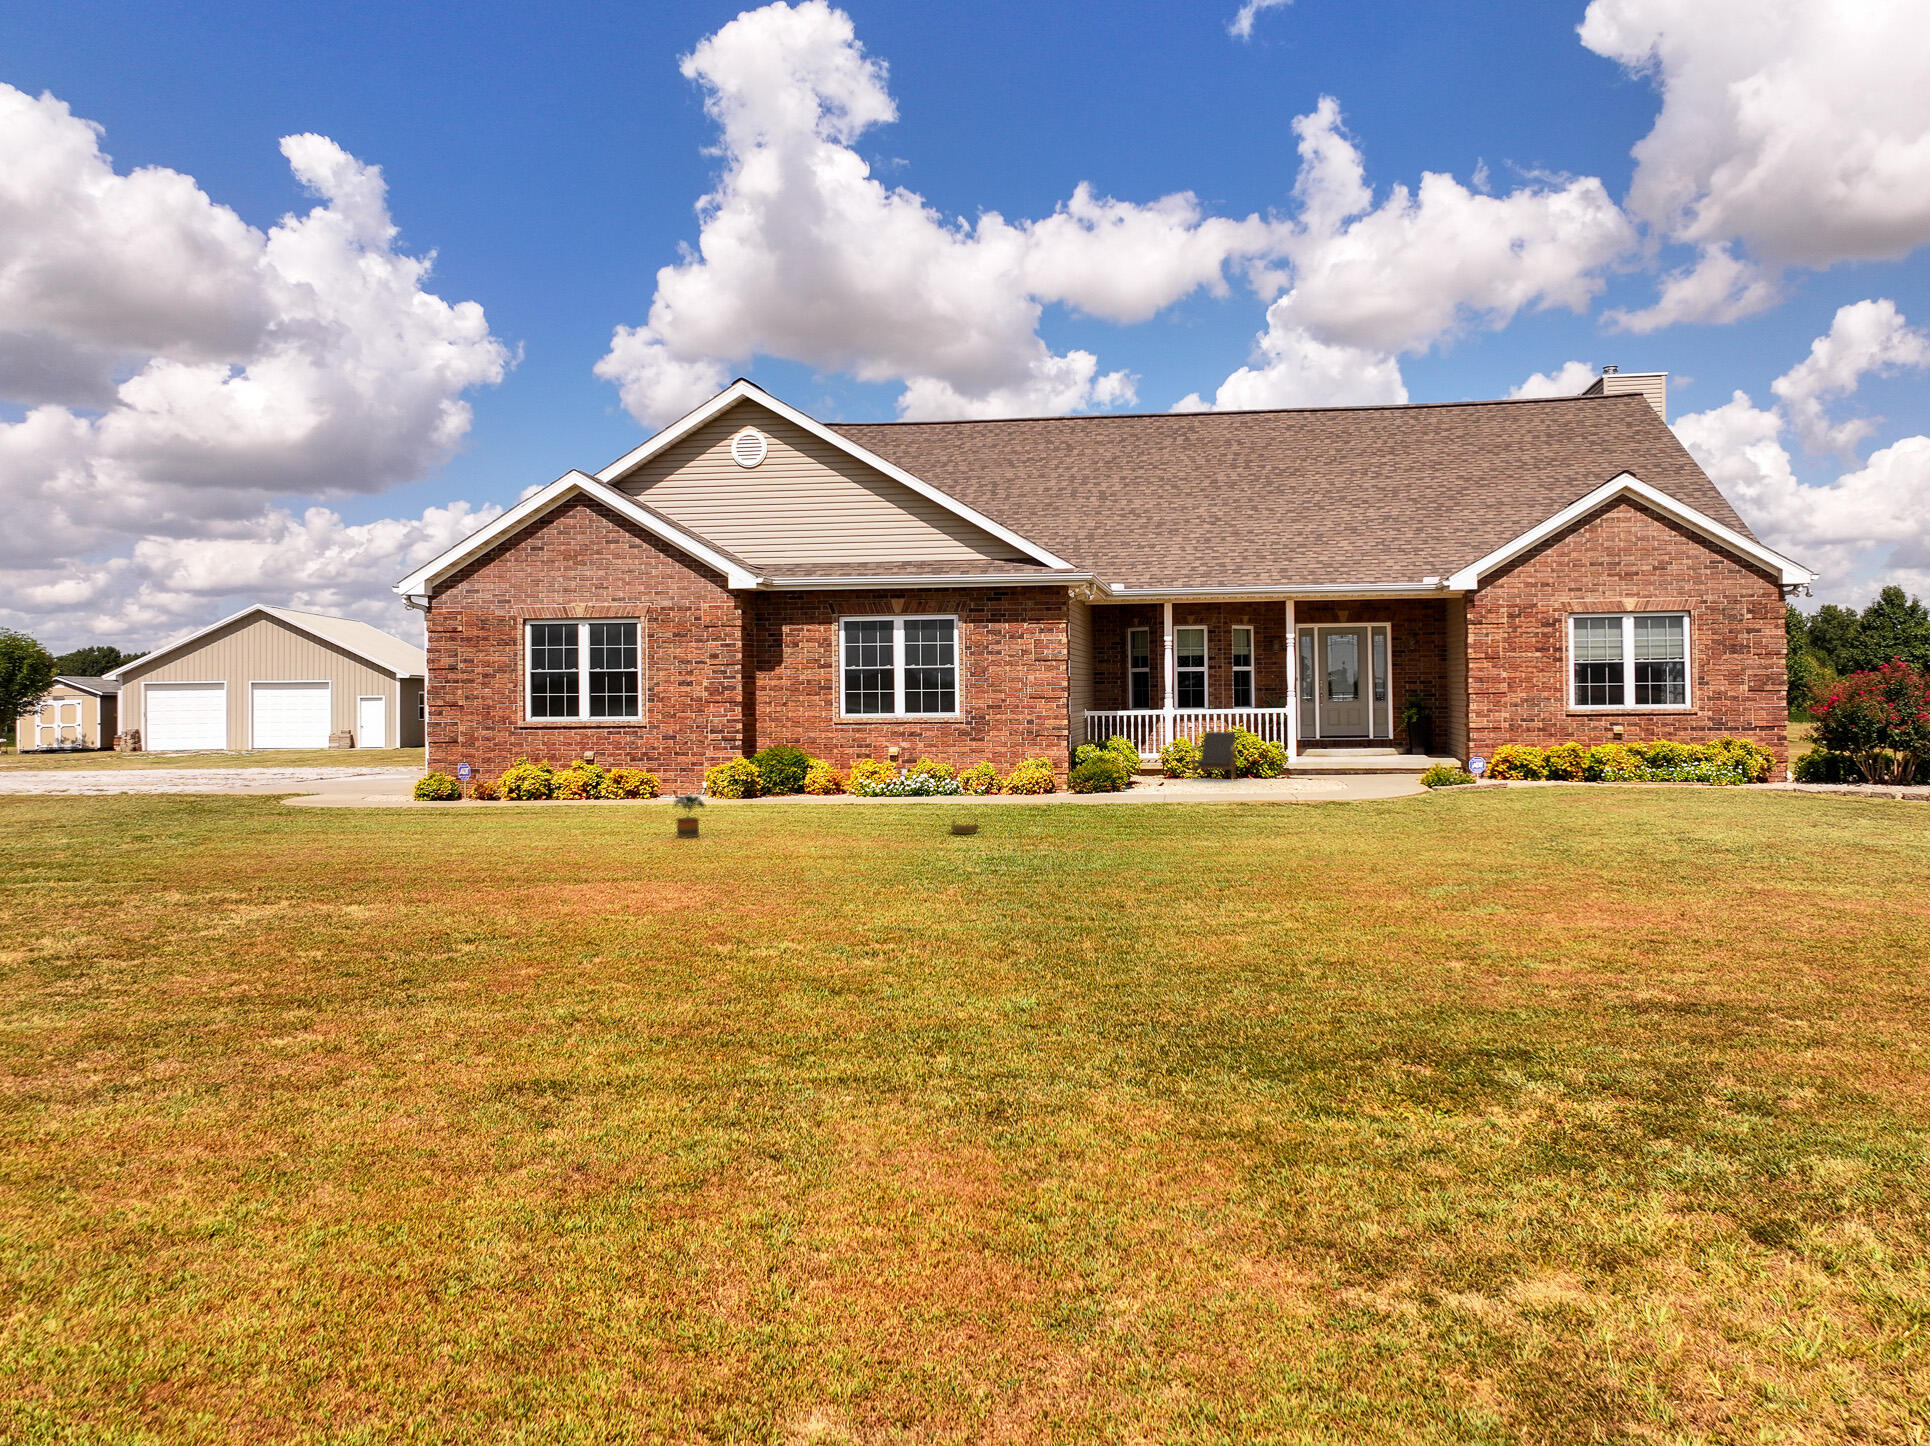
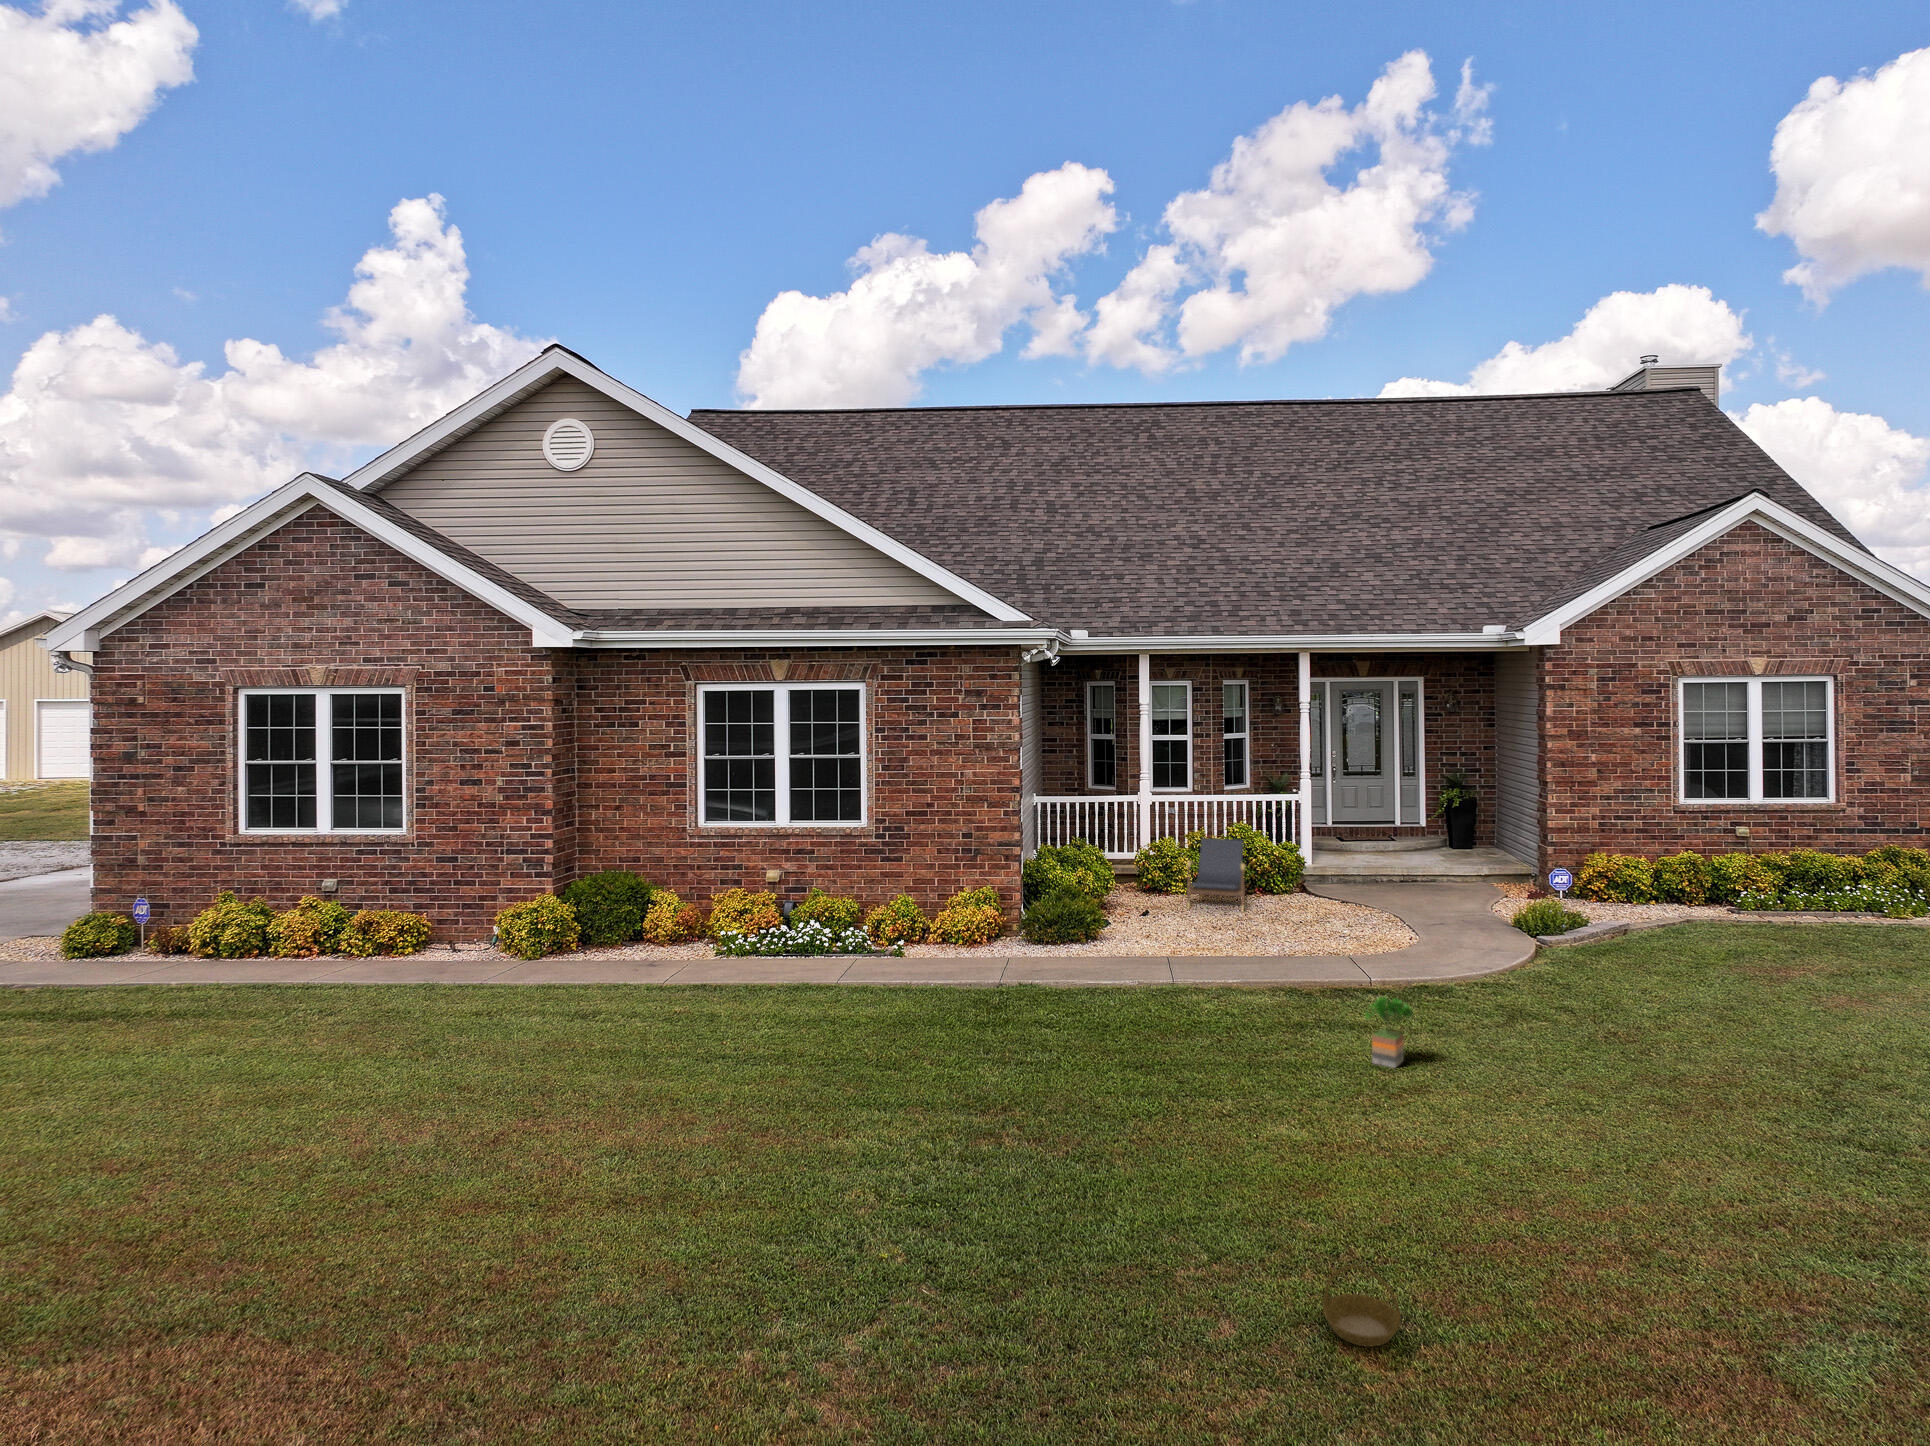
potted tree: present [675,795,704,838] -> present [1365,997,1414,1068]
basket: present [951,810,979,834] -> present [1323,1265,1401,1347]

